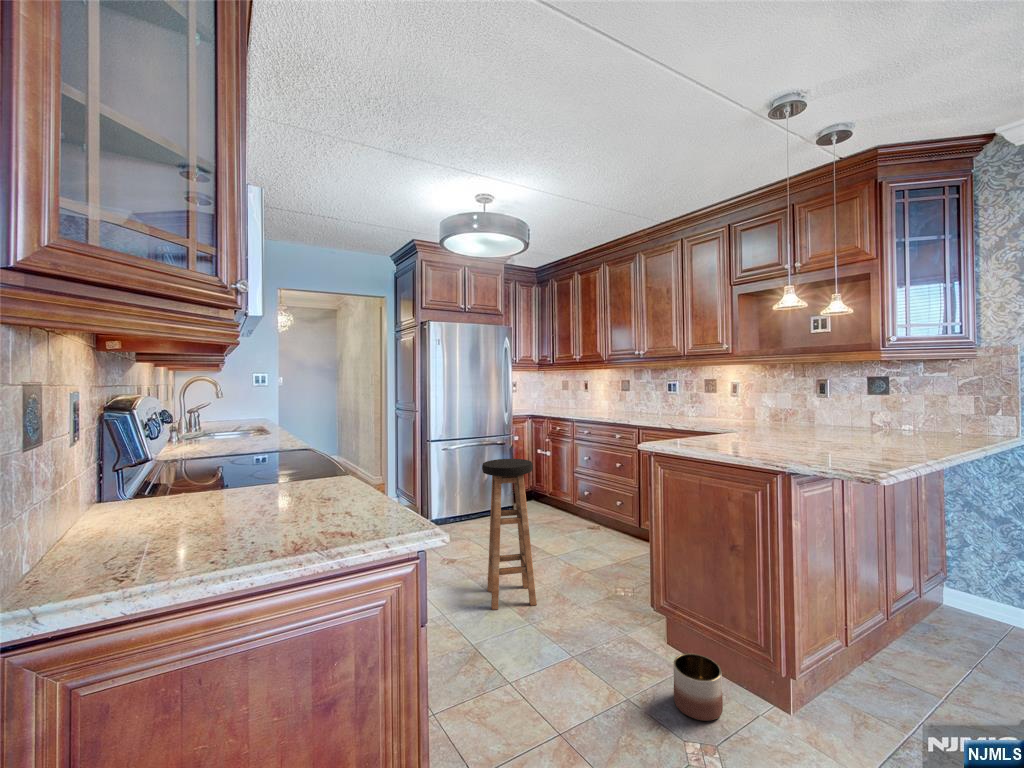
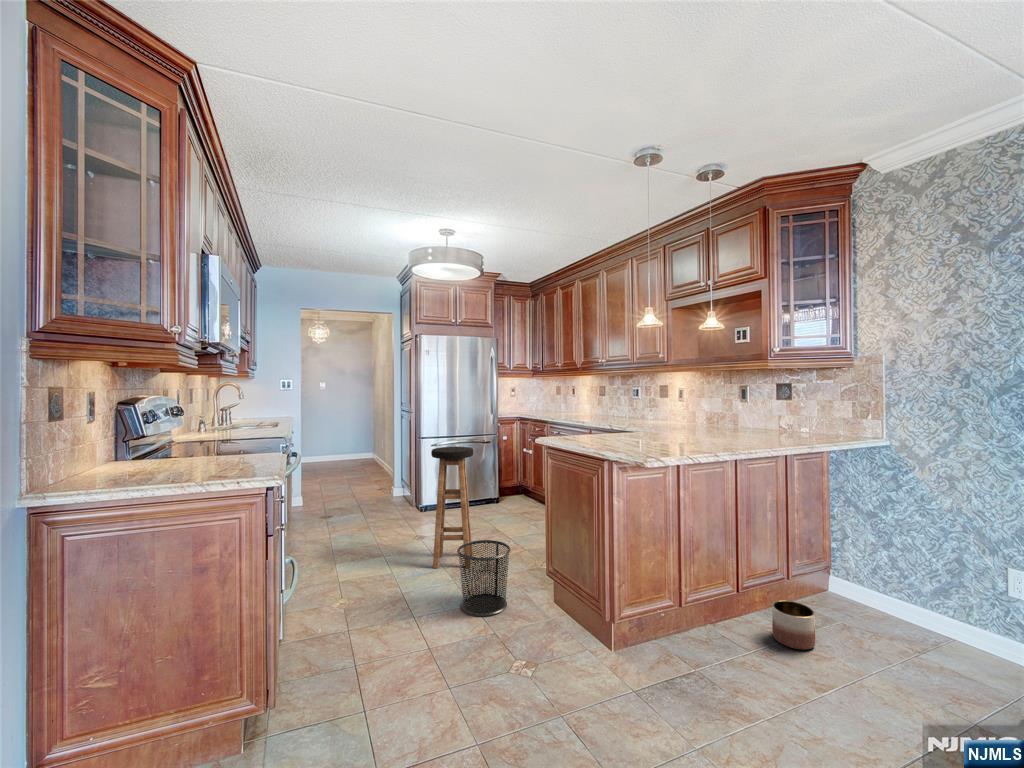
waste bin: none [553,578,621,680] -> present [457,540,511,616]
planter: present [674,653,723,721] -> present [772,600,815,650]

